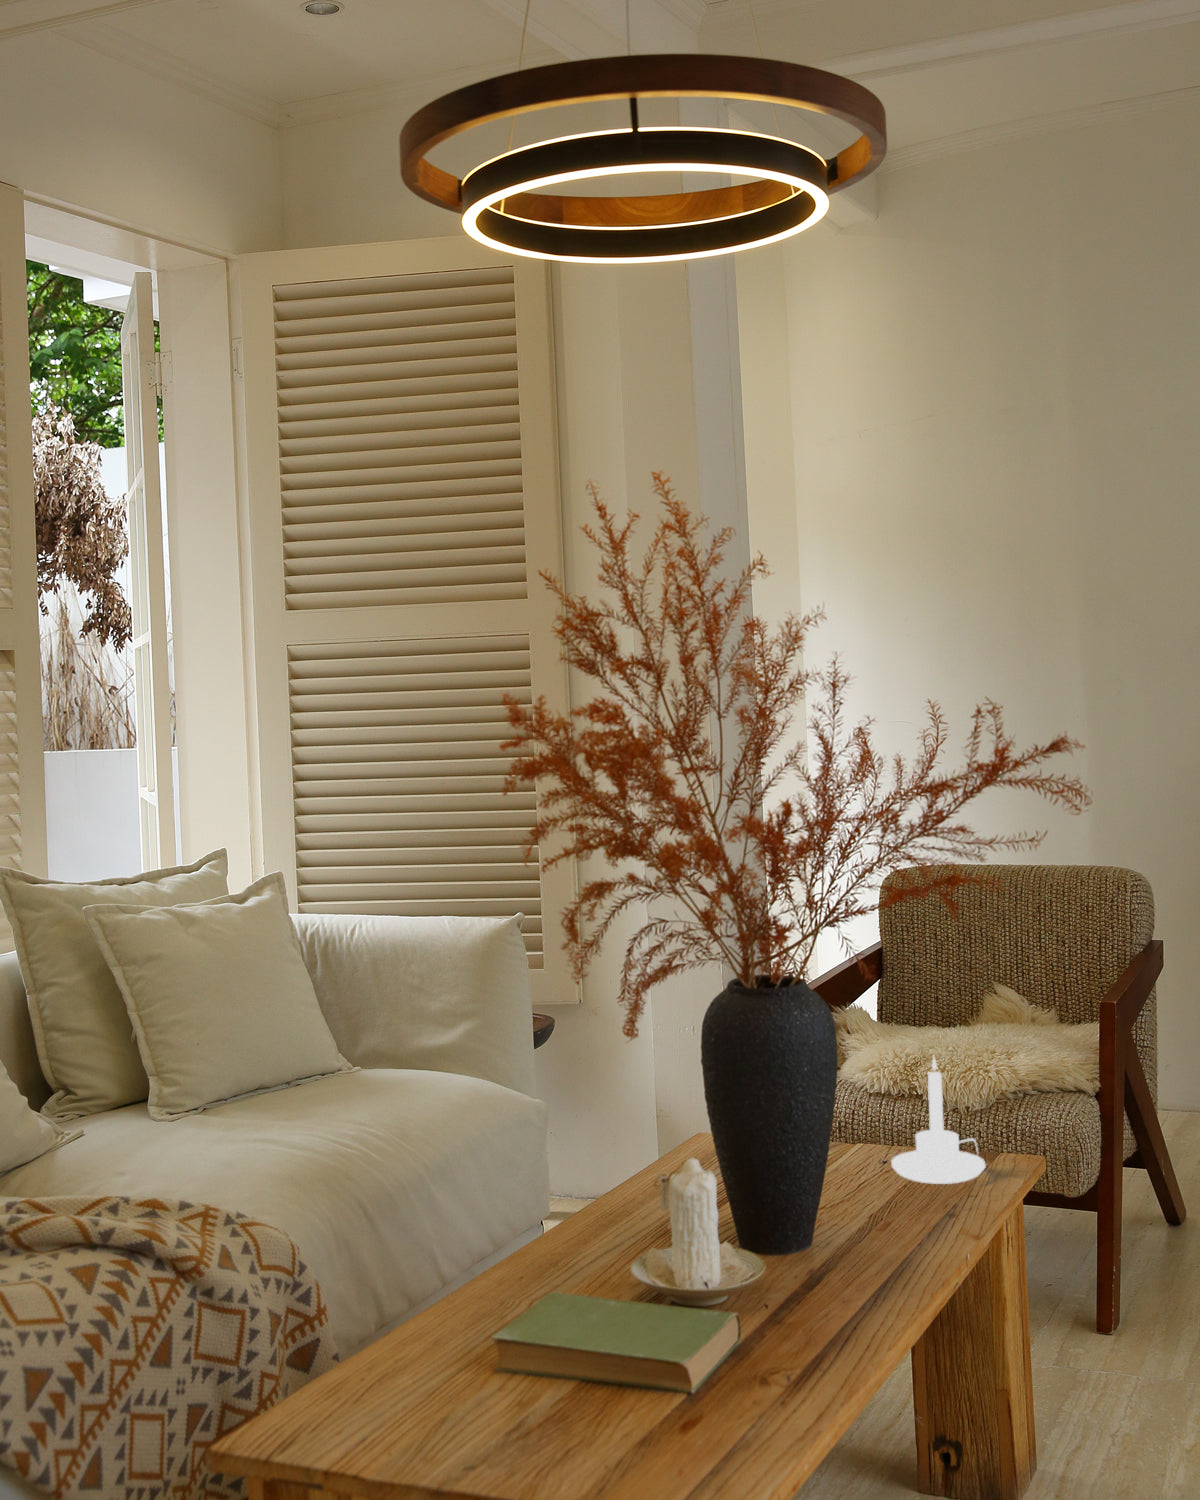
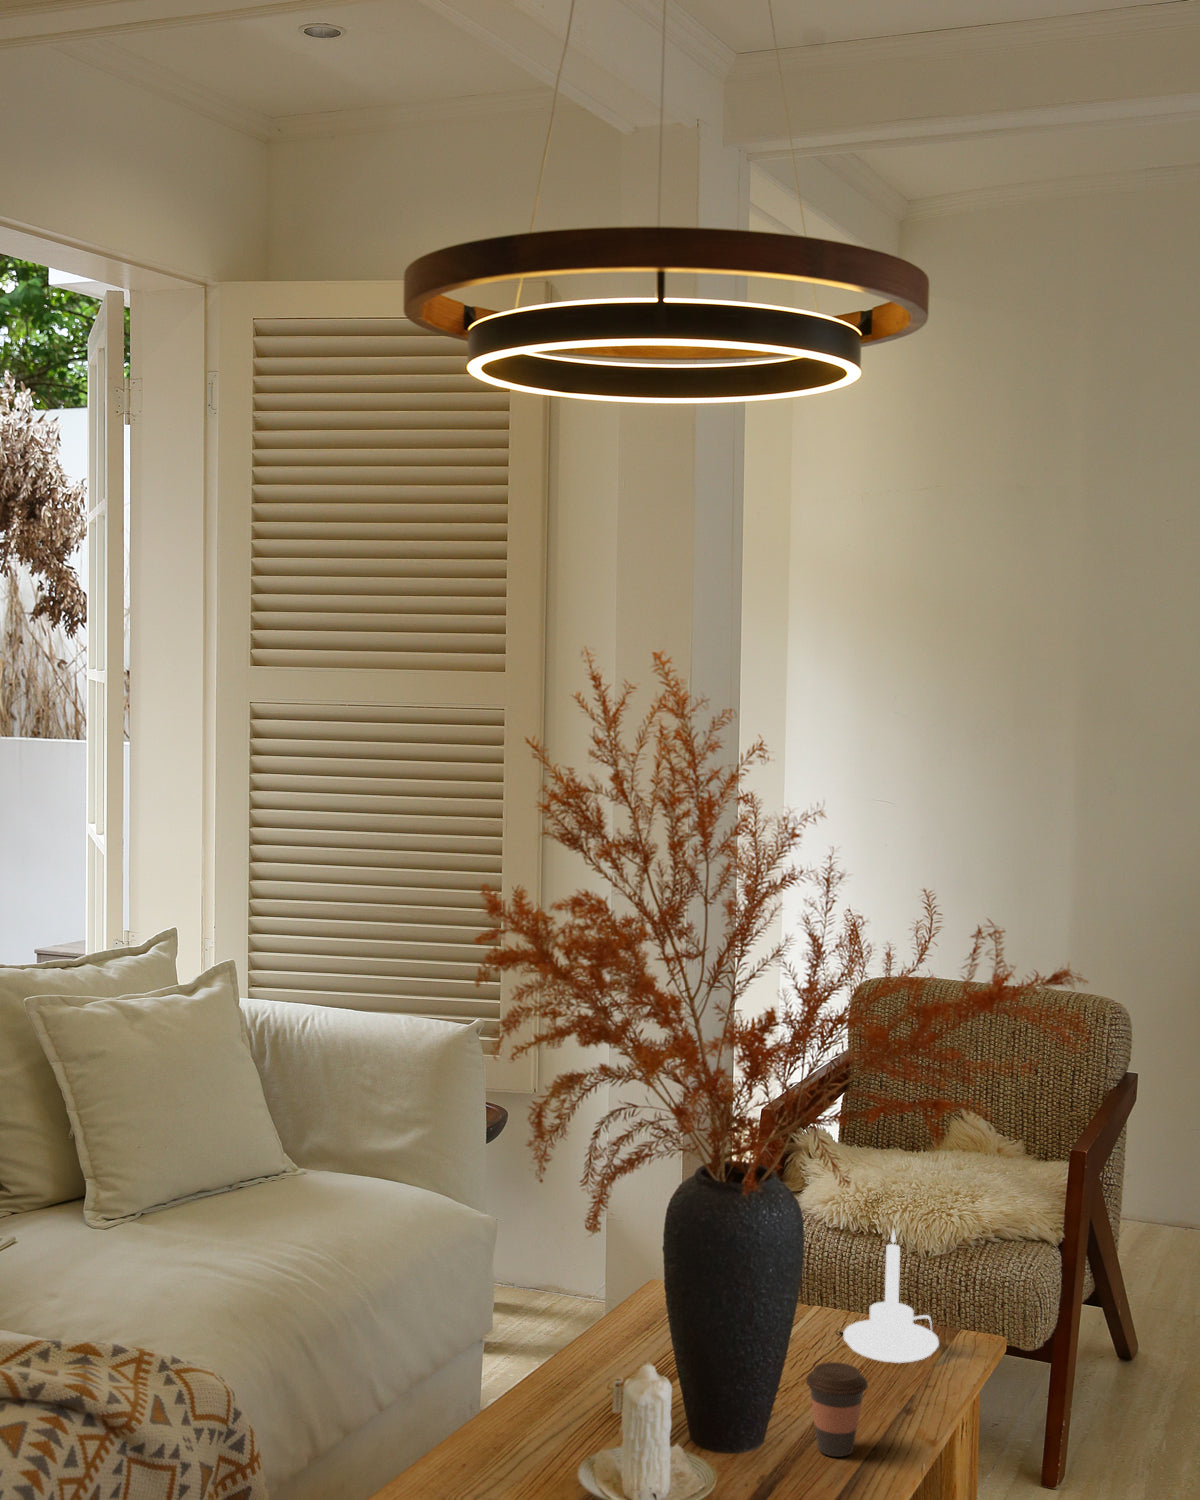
coffee cup: none [857,1169,918,1258] -> present [806,1362,868,1457]

